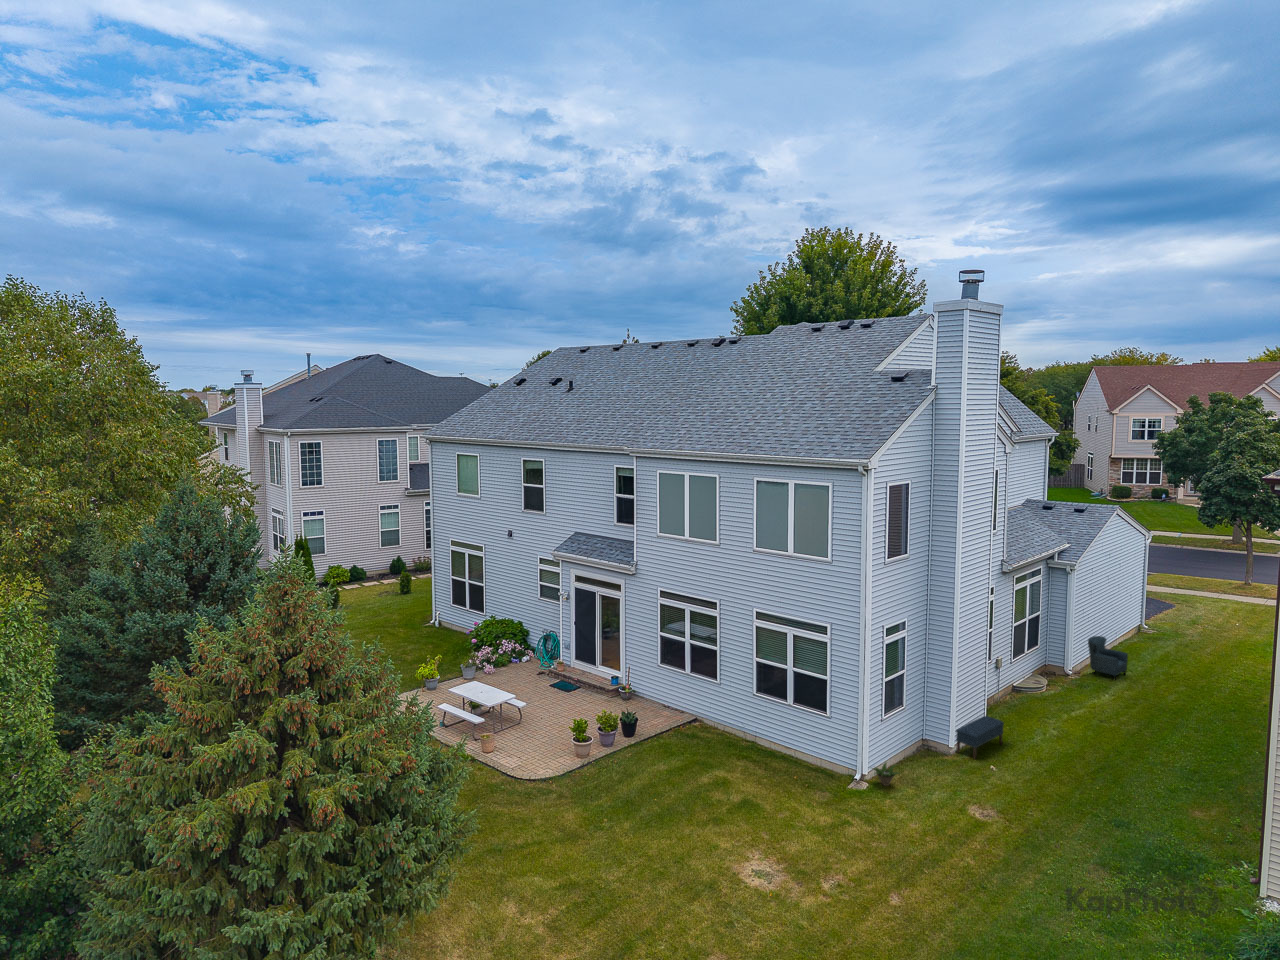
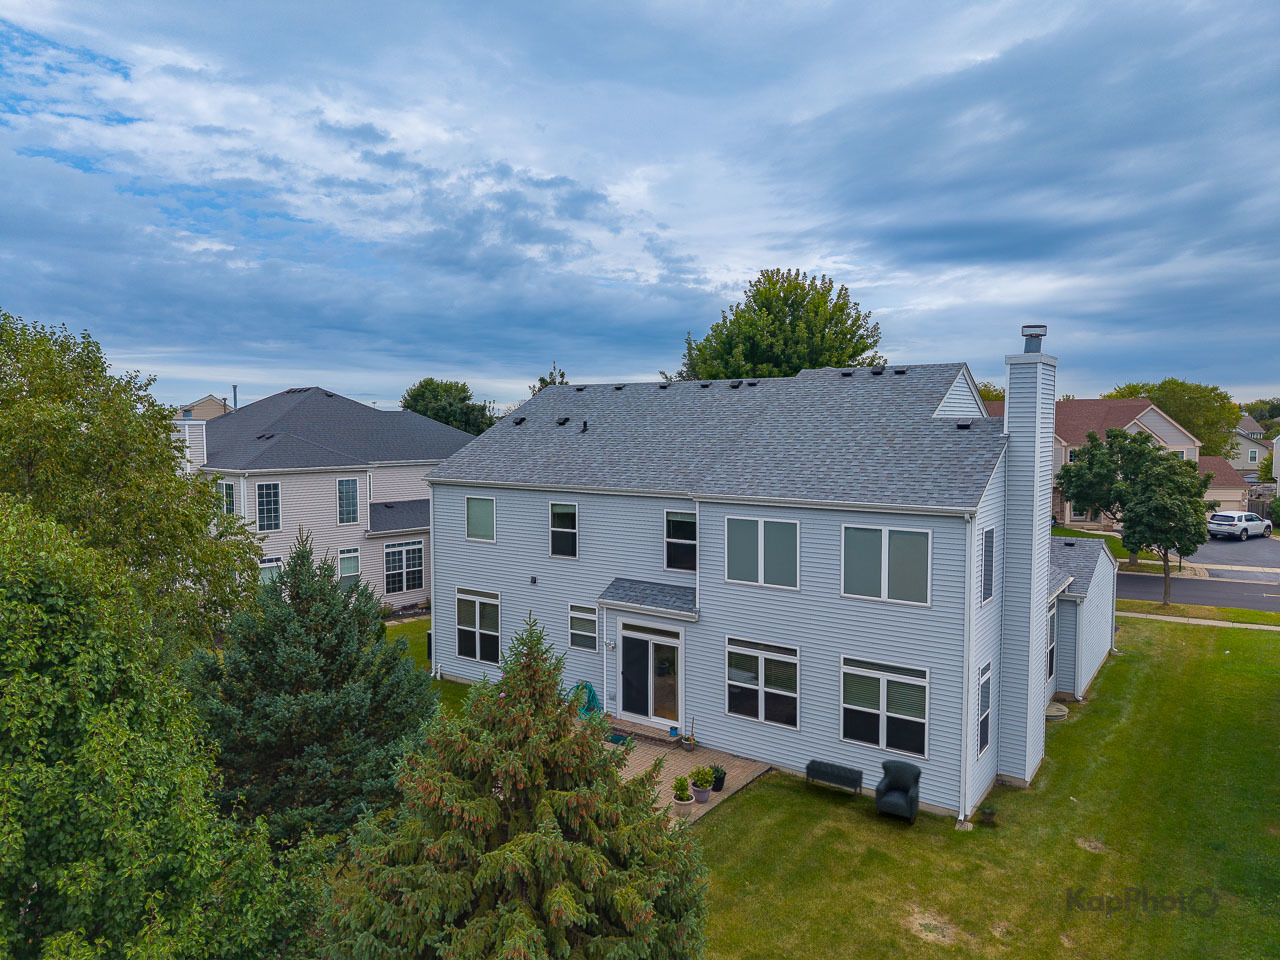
armchair: present [1088,636,1128,680] -> present [875,760,922,824]
bench: present [956,716,1004,759] -> present [805,759,863,801]

